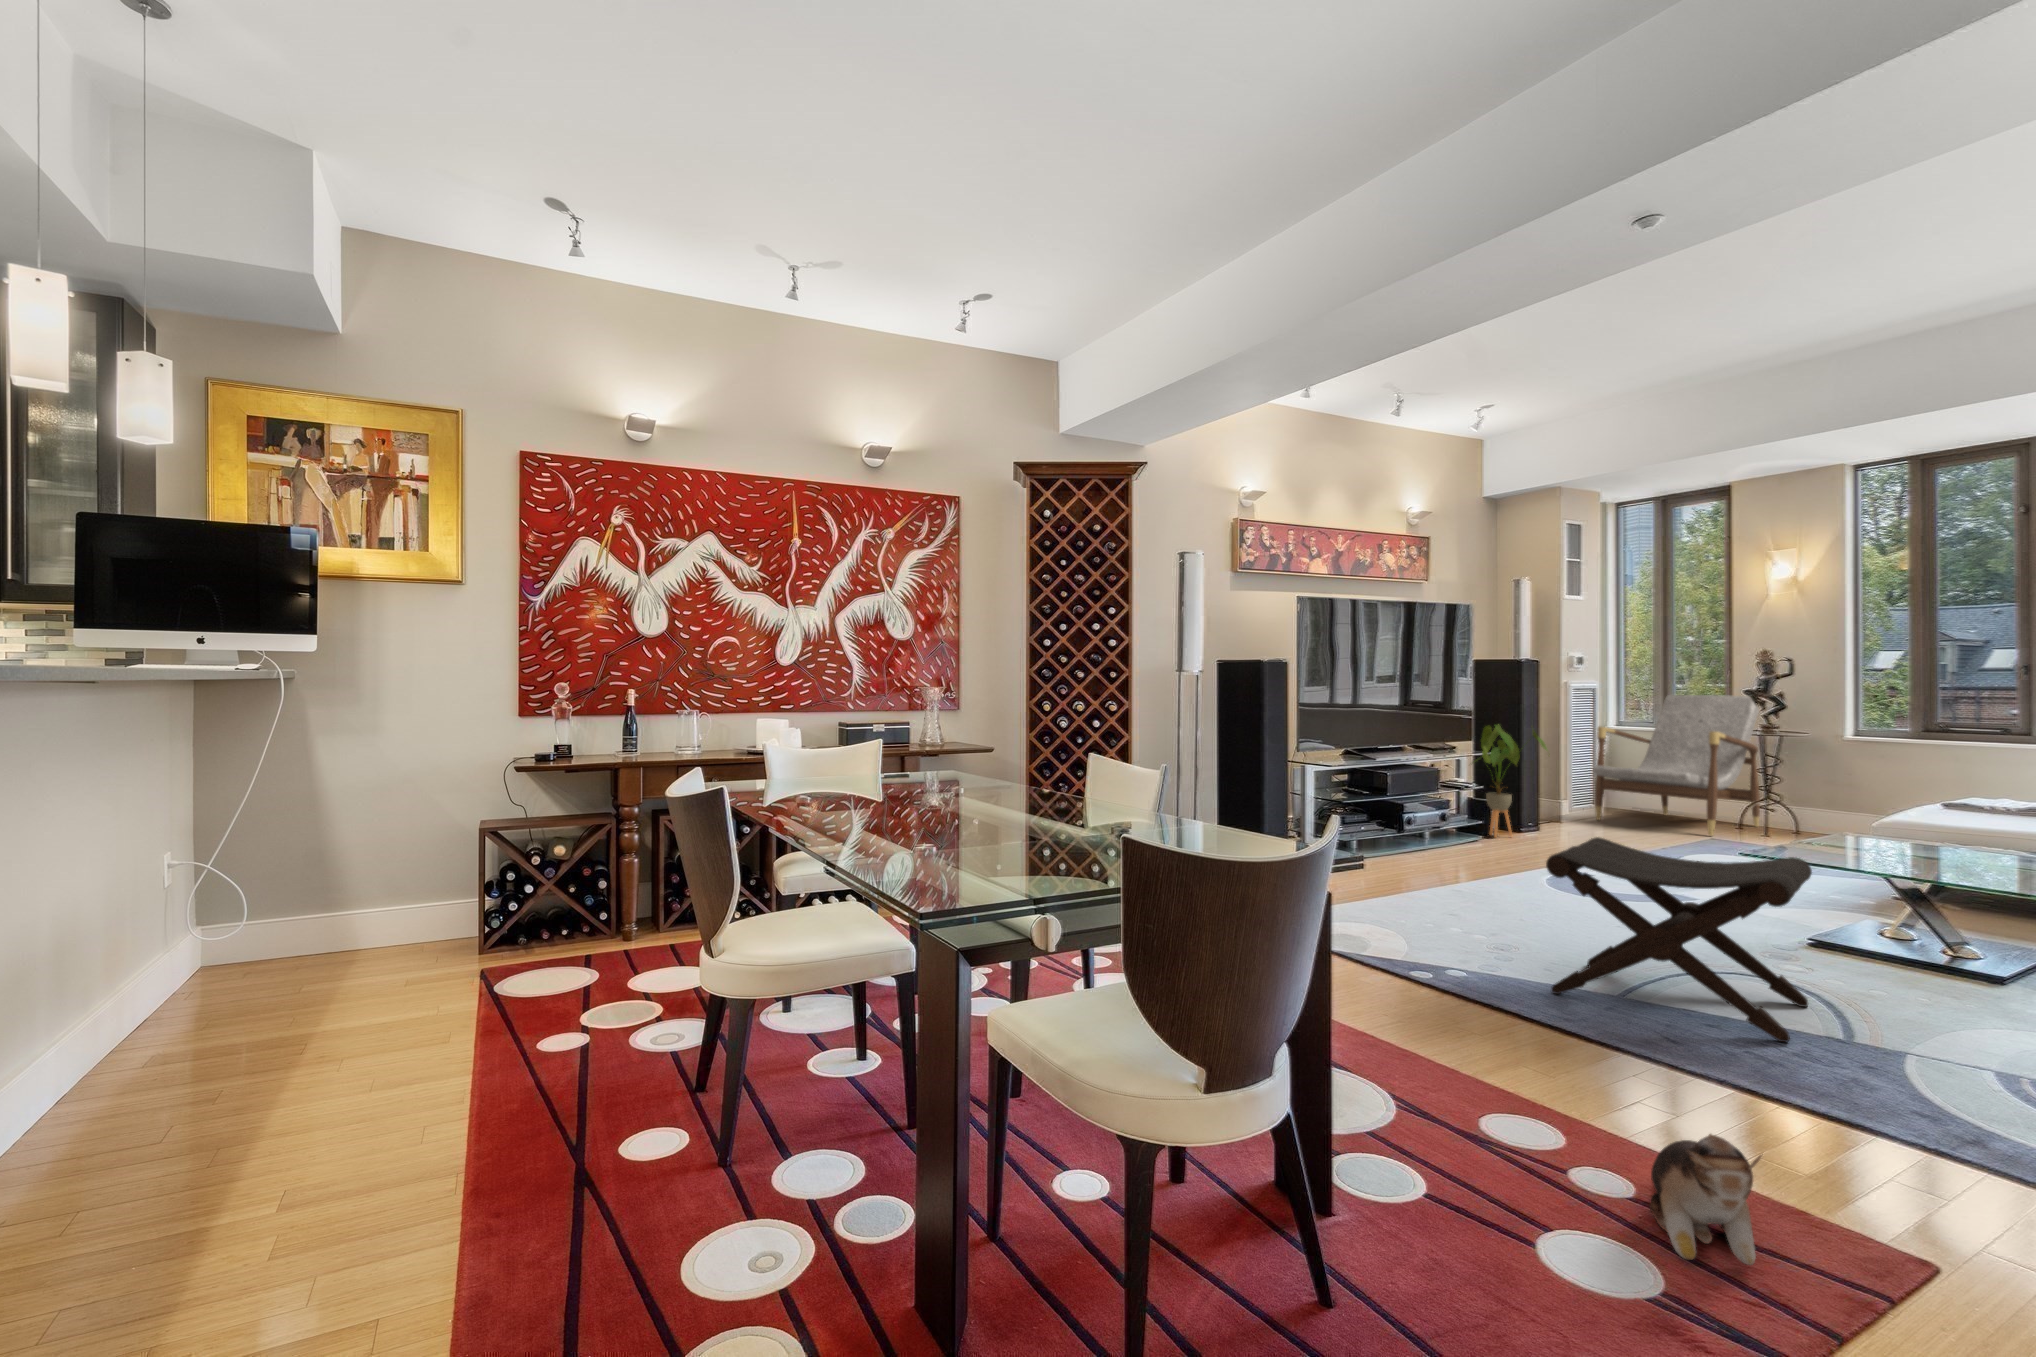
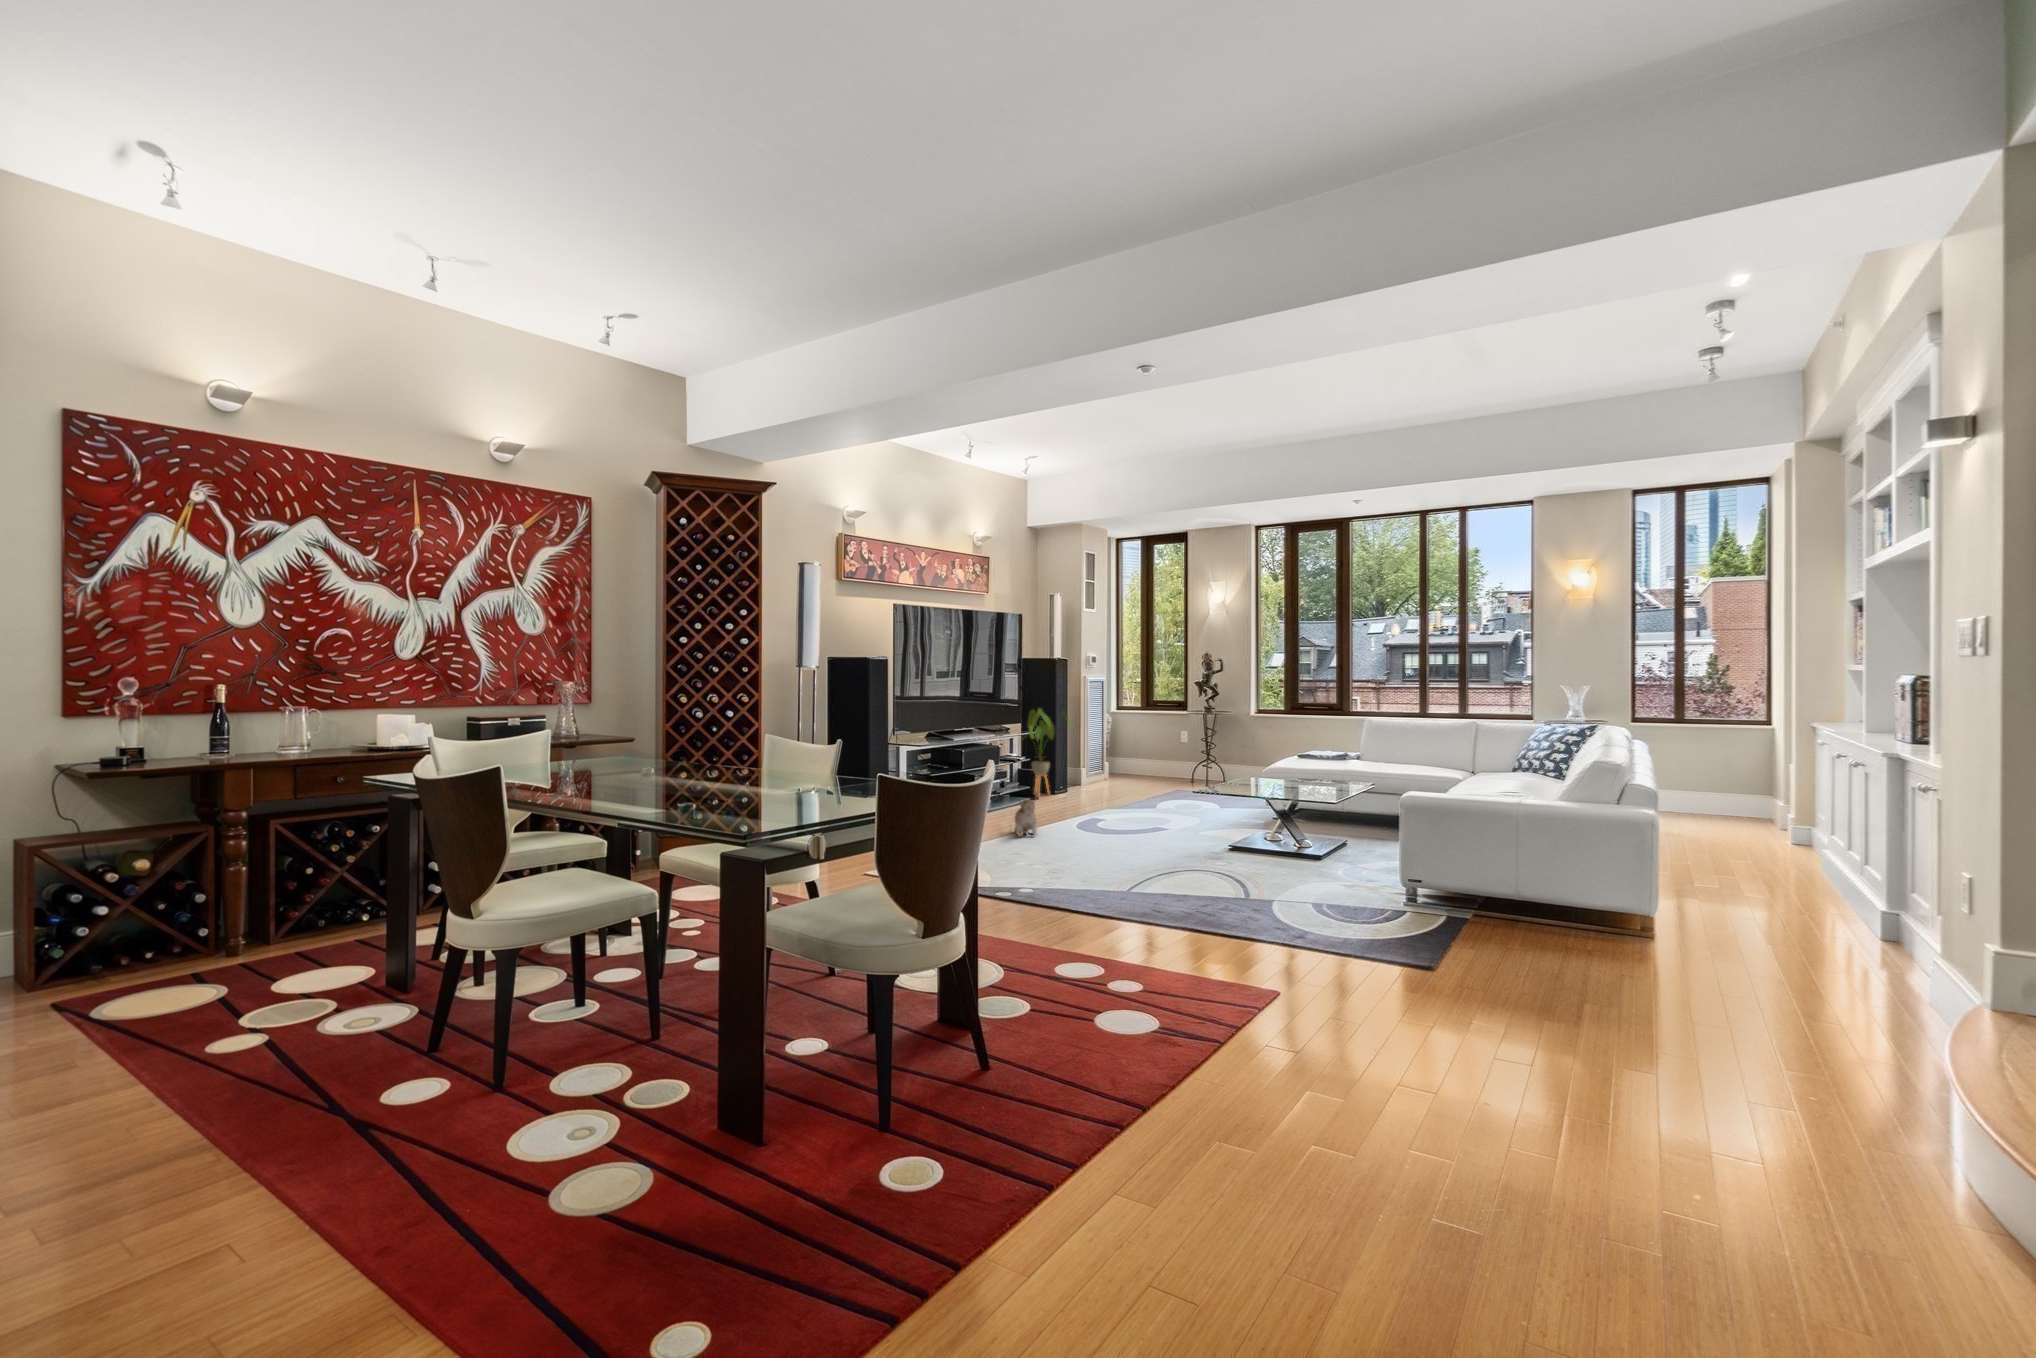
armchair: present [1594,695,1760,836] -> none [1102,685,1203,785]
footstool: present [1546,837,1812,1042] -> none [1085,783,1232,902]
plush toy: present [1649,1134,1763,1265] -> present [1014,799,1038,837]

